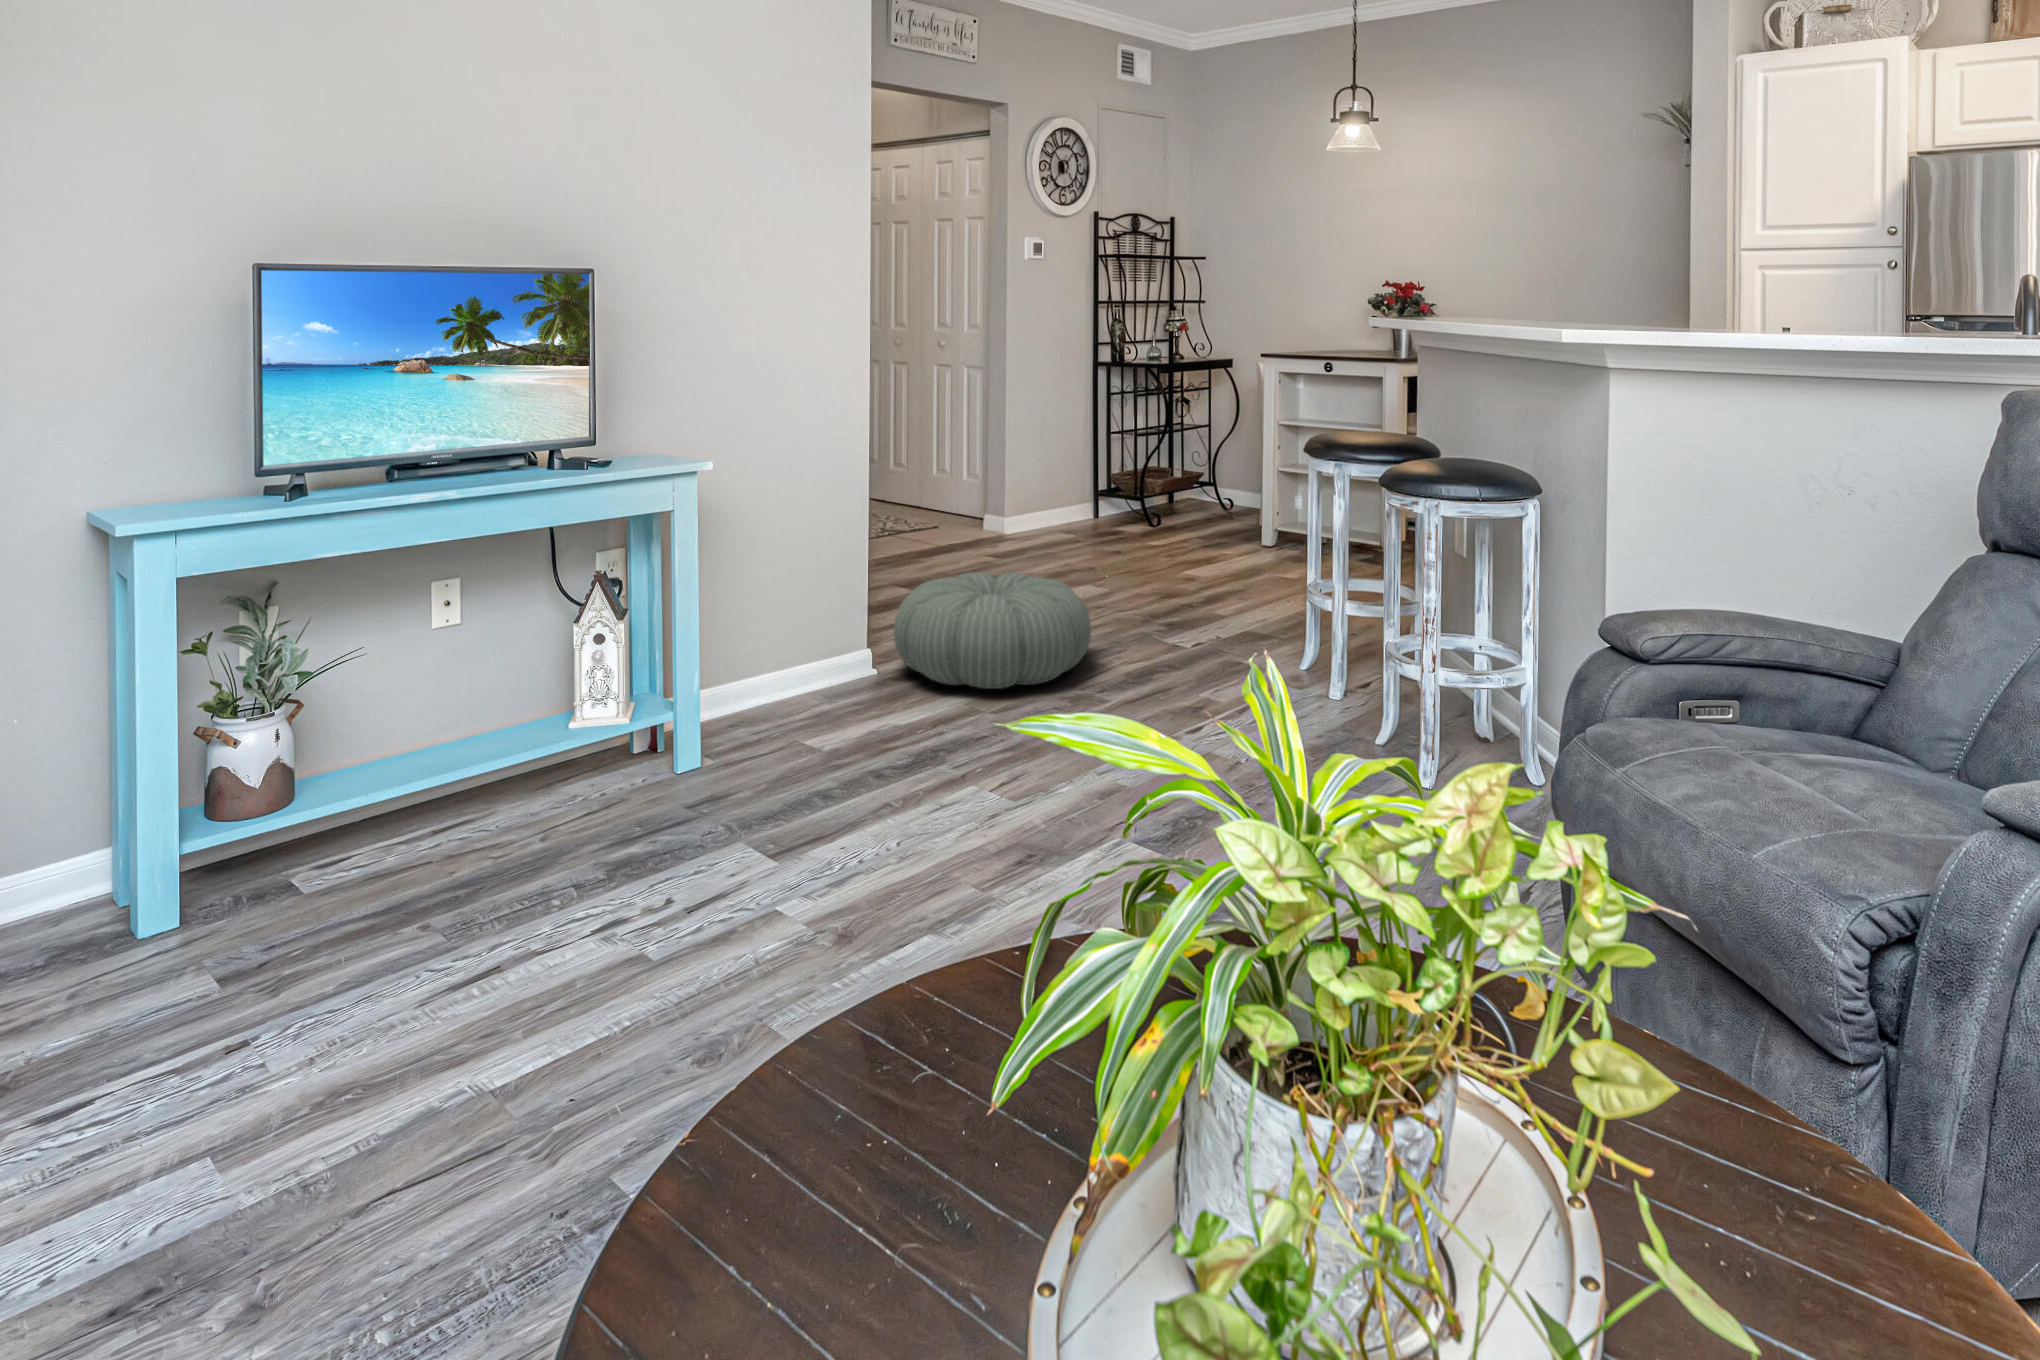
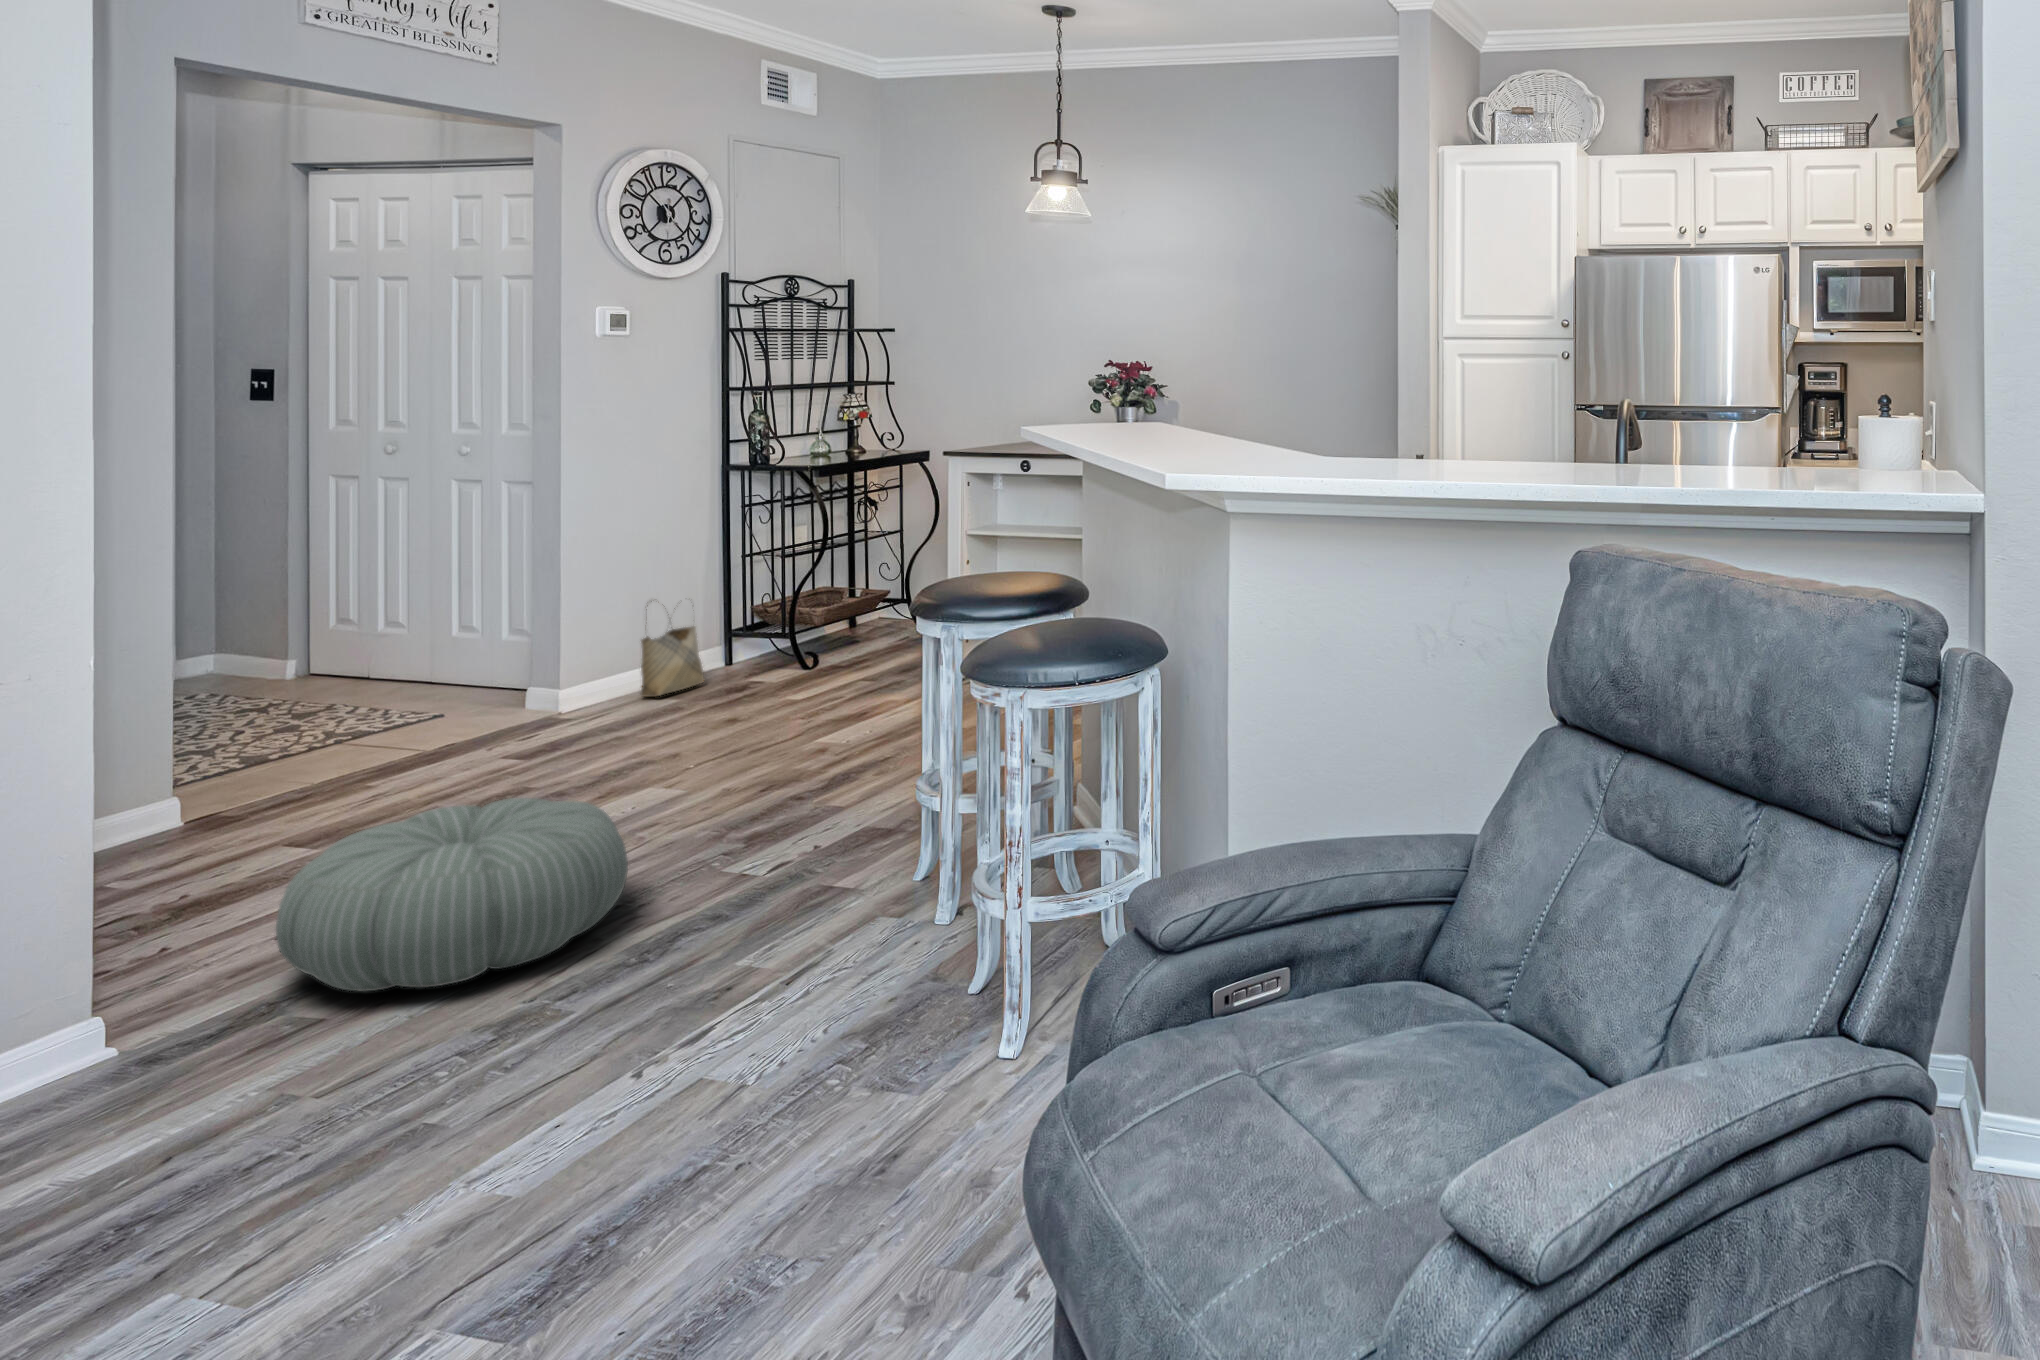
woven basket: none [1043,458,1083,530] -> present [641,601,704,697]

